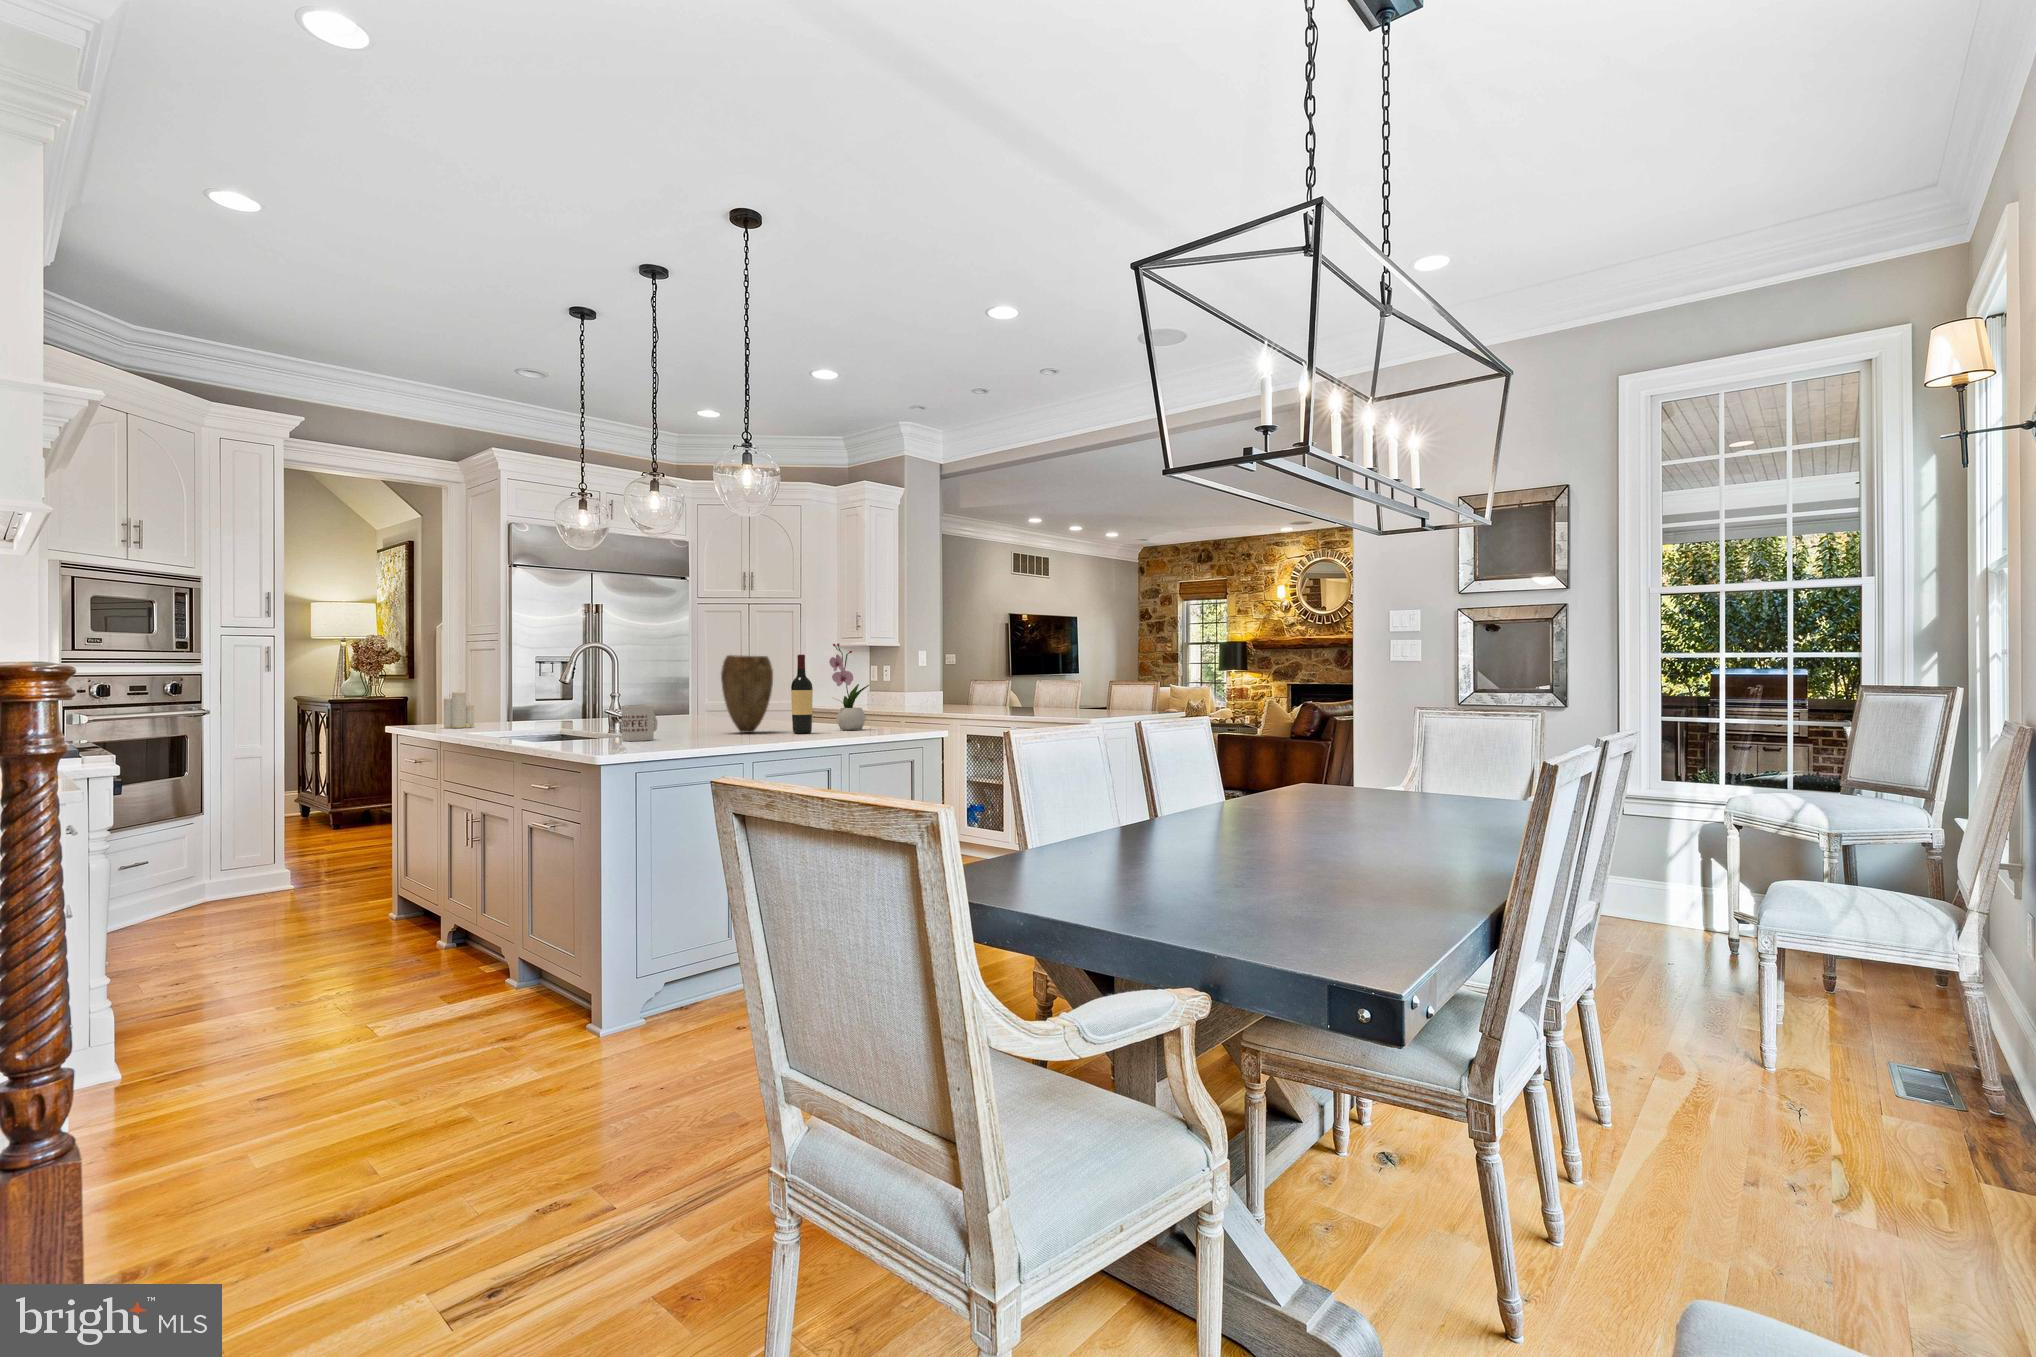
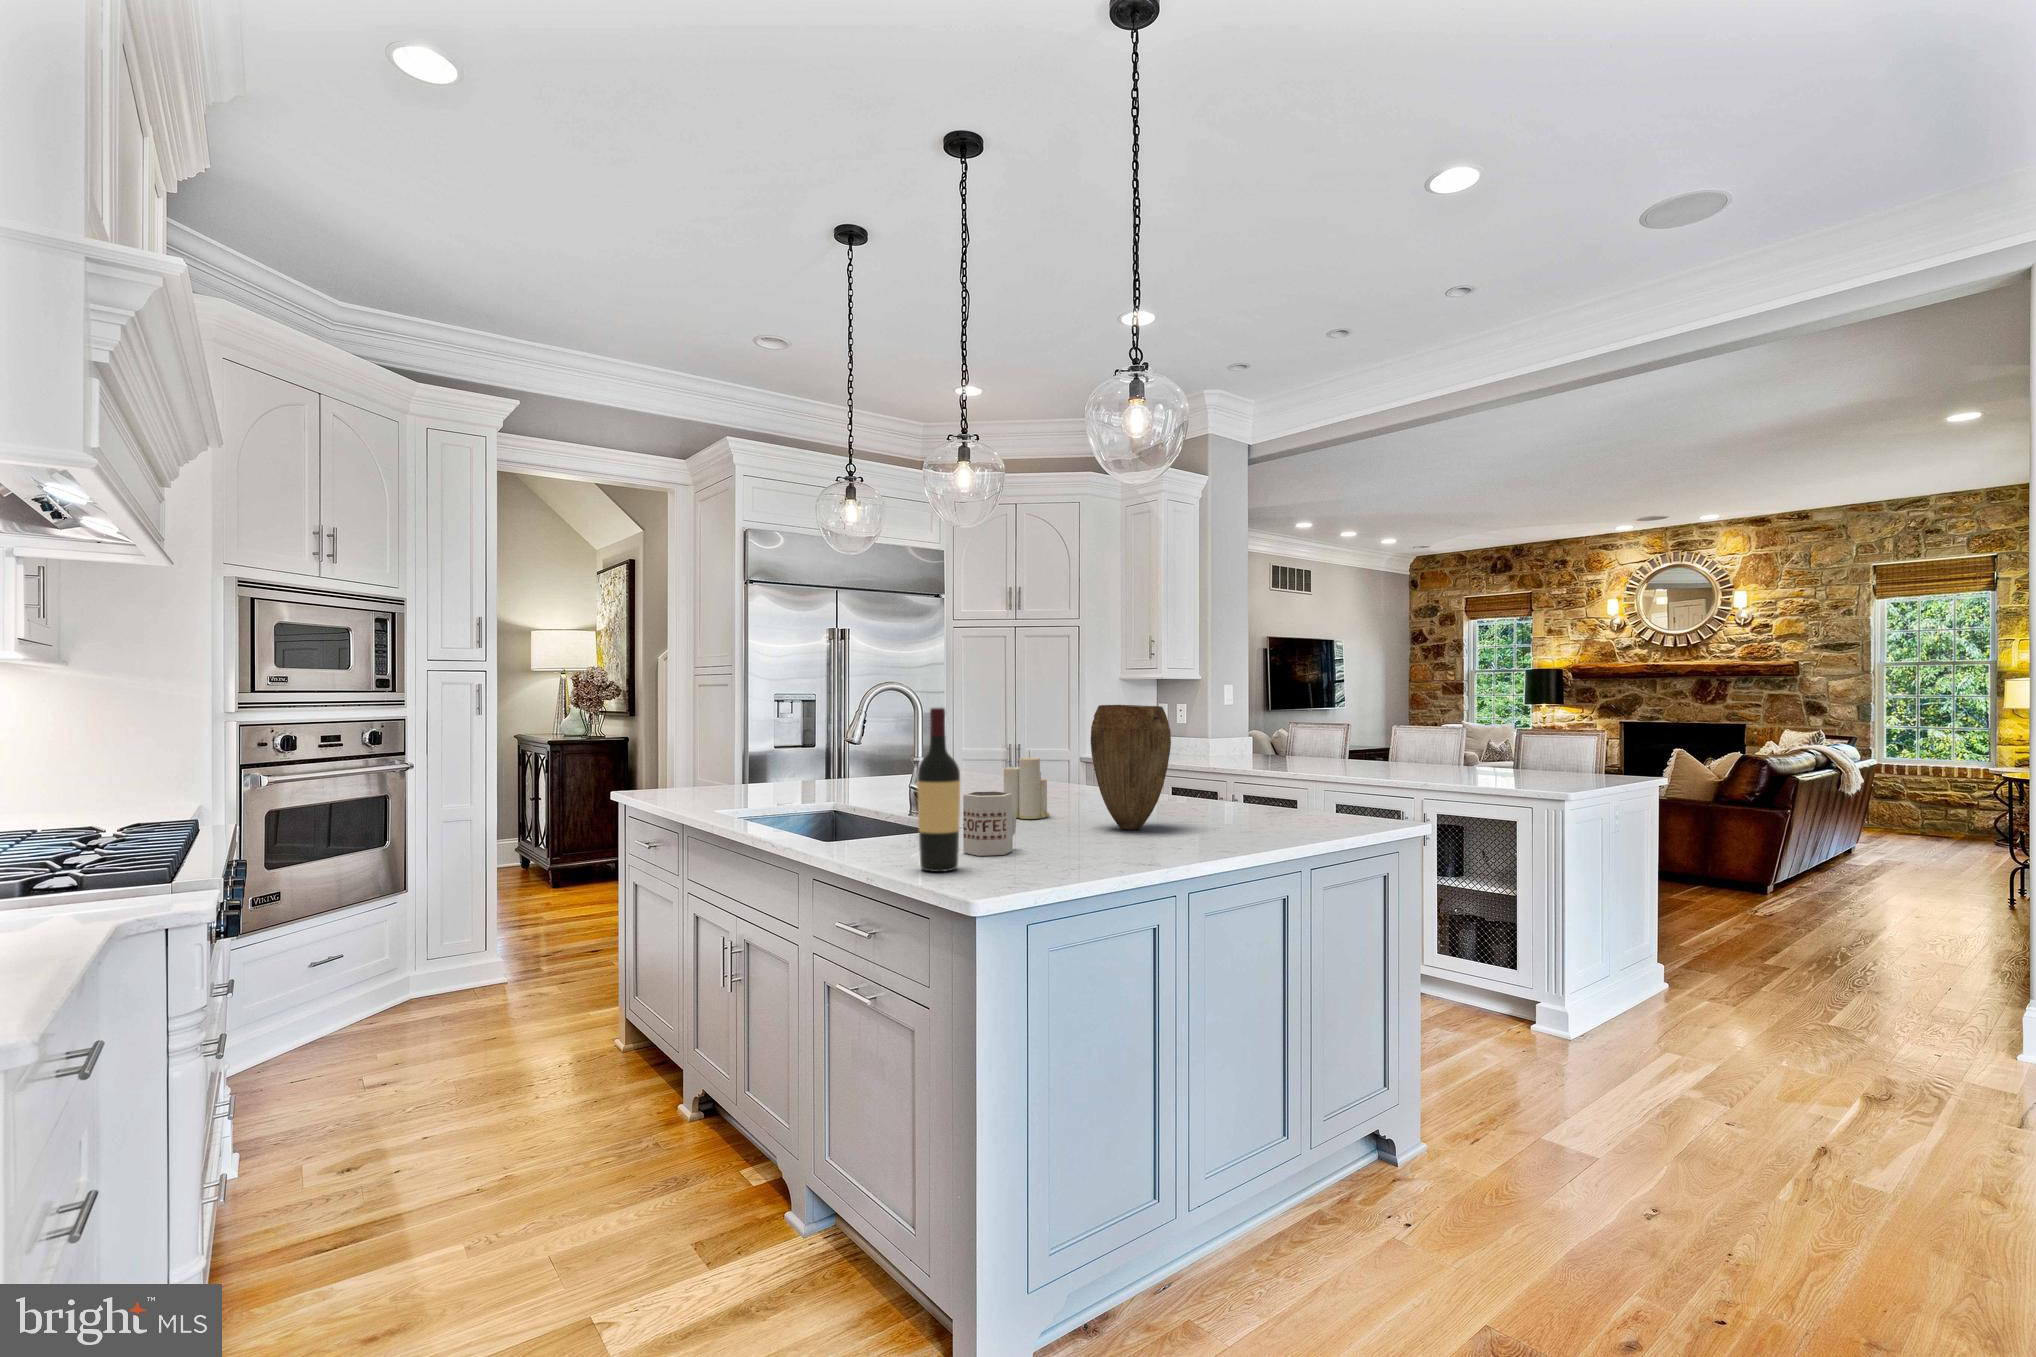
flower arrangement: present [829,643,869,730] -> none [1251,685,1314,825]
wine bottle: present [791,655,813,734] -> present [917,708,960,872]
candle: present [444,692,475,728] -> present [1004,751,1050,819]

